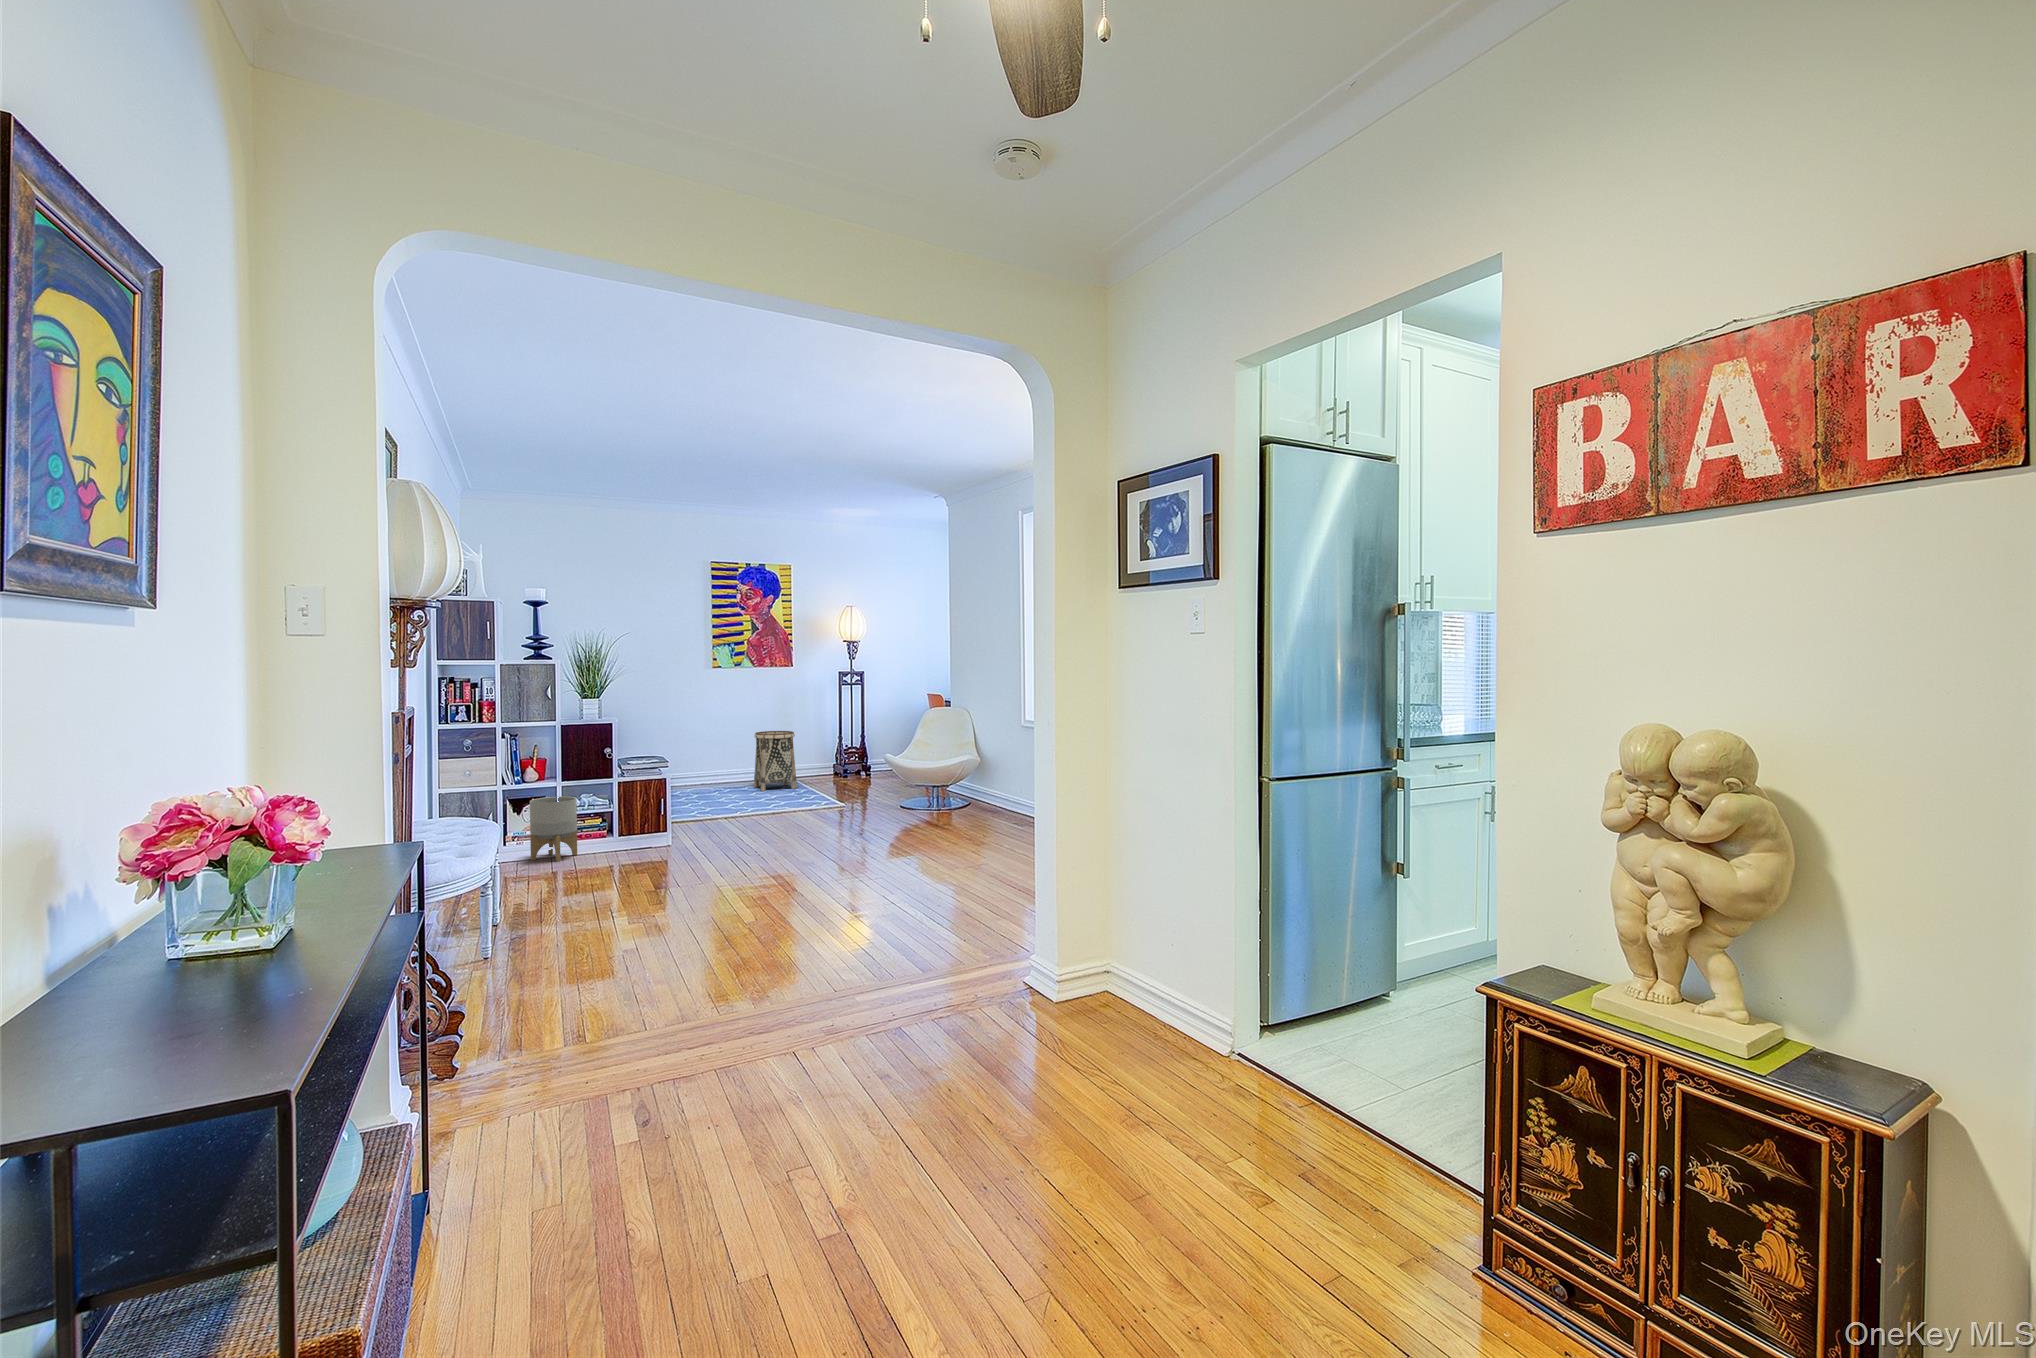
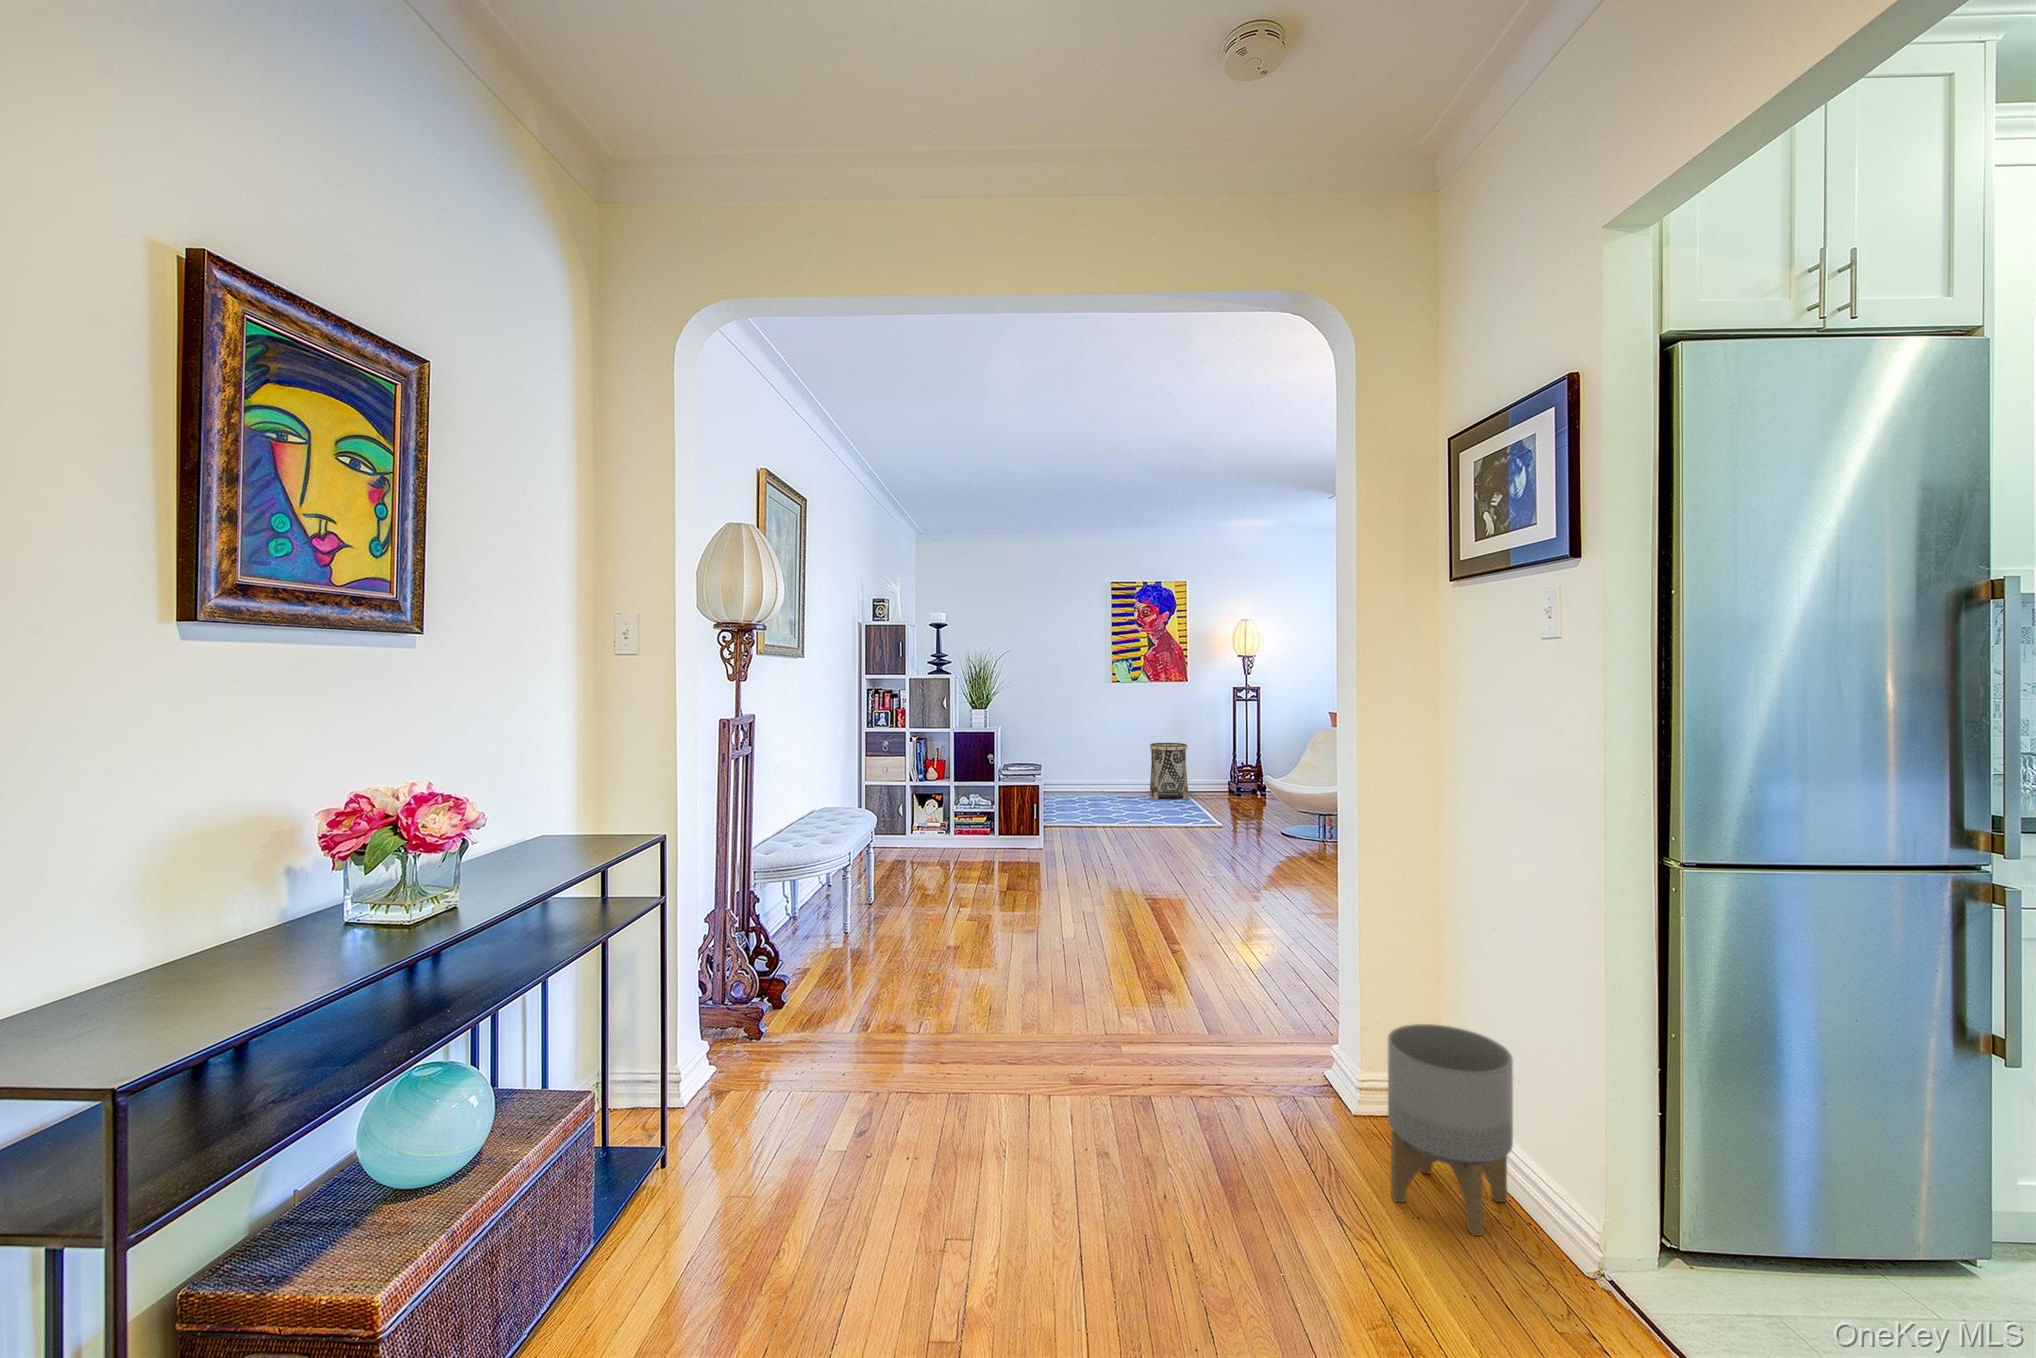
planter: present [530,796,577,861] -> present [1388,1024,1513,1236]

